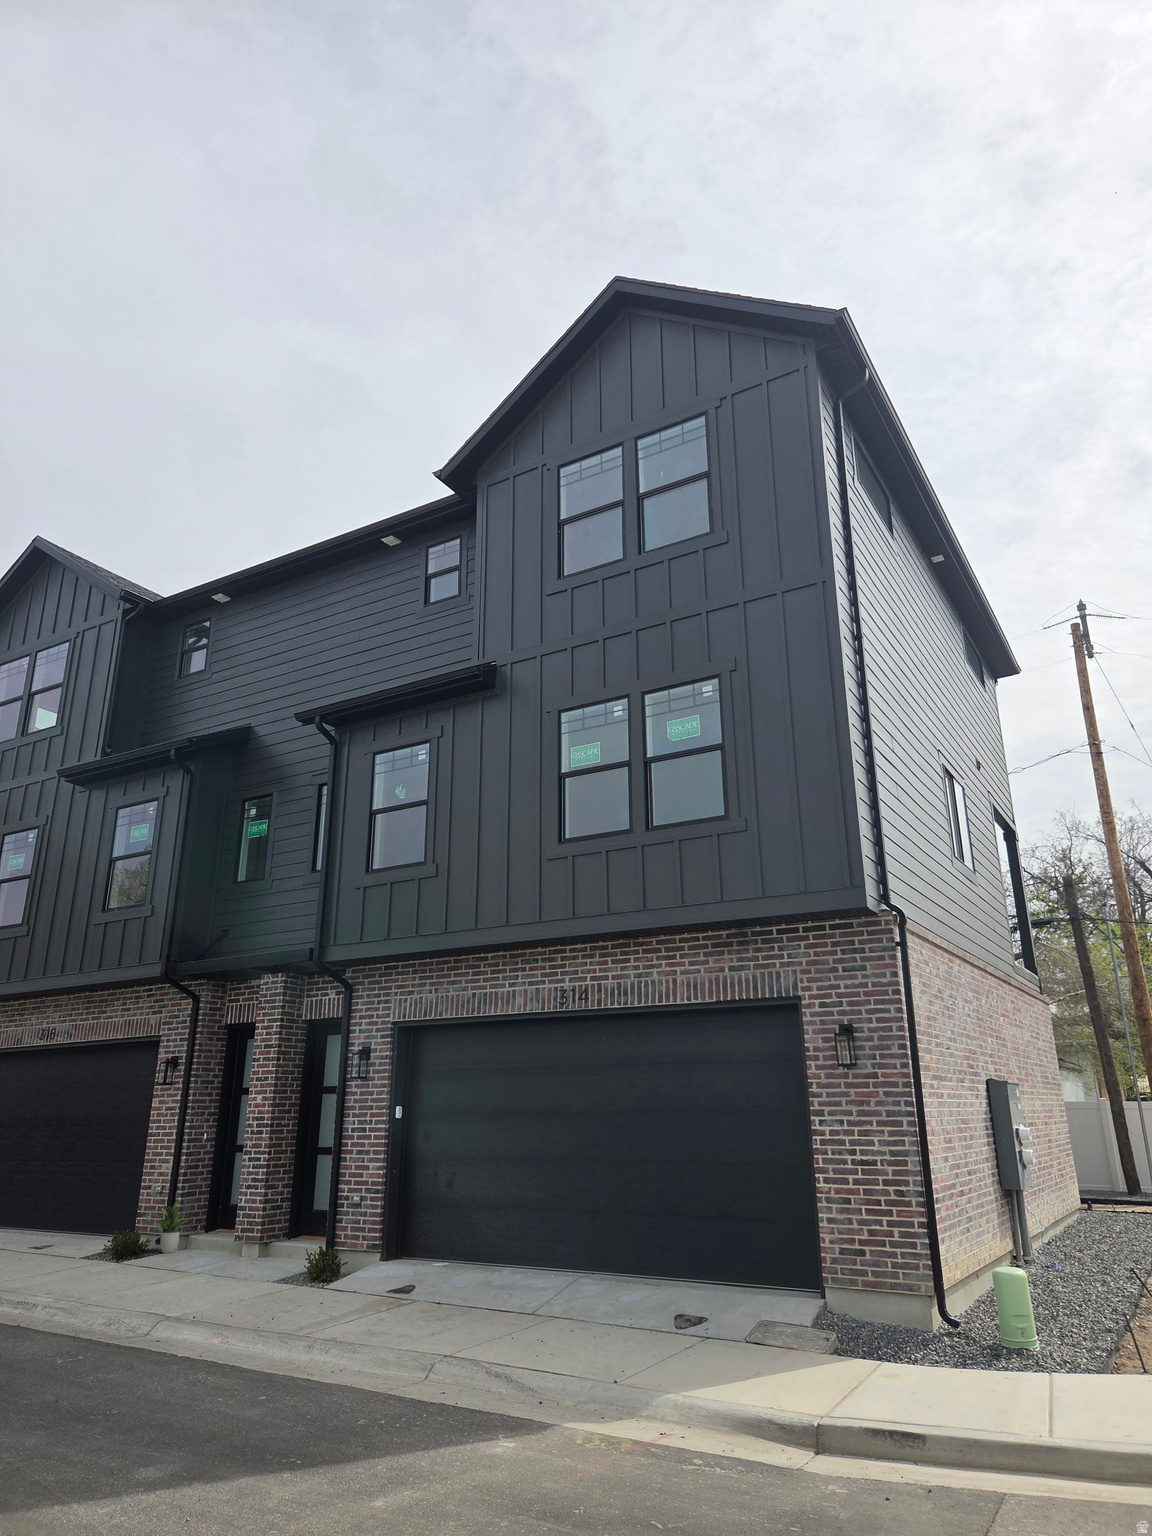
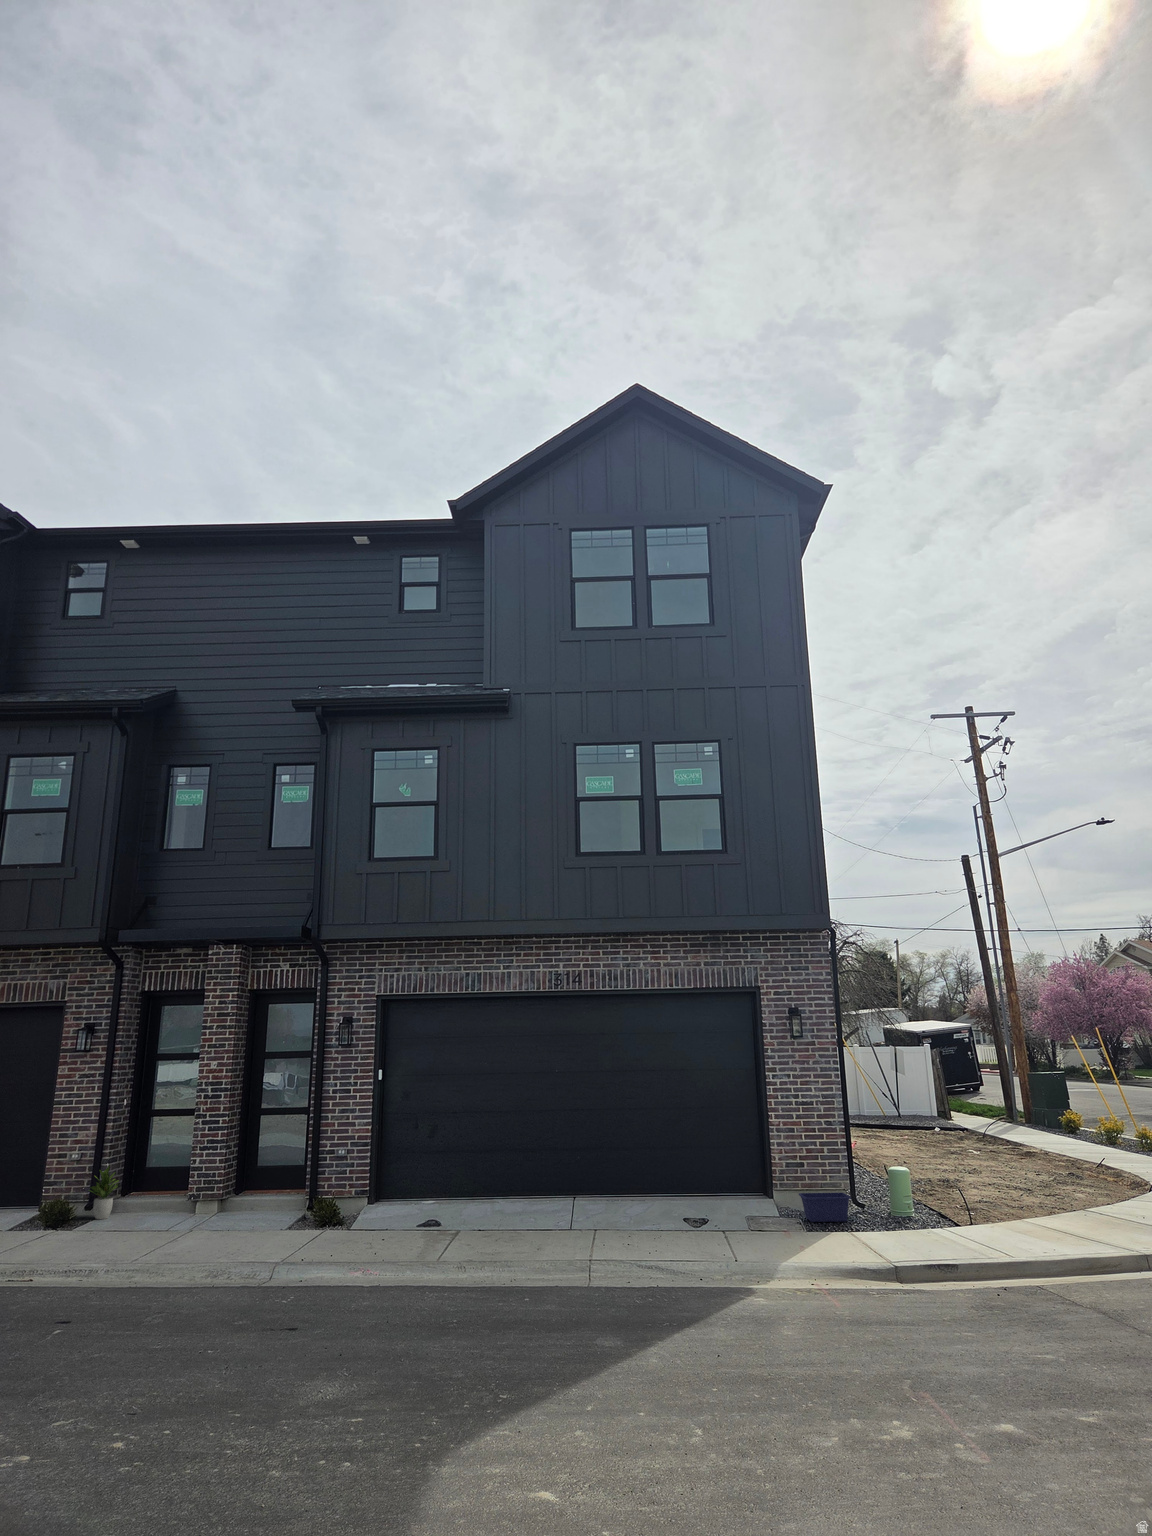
storage bin: none [842,1296,921,1345] -> present [799,1193,851,1222]

